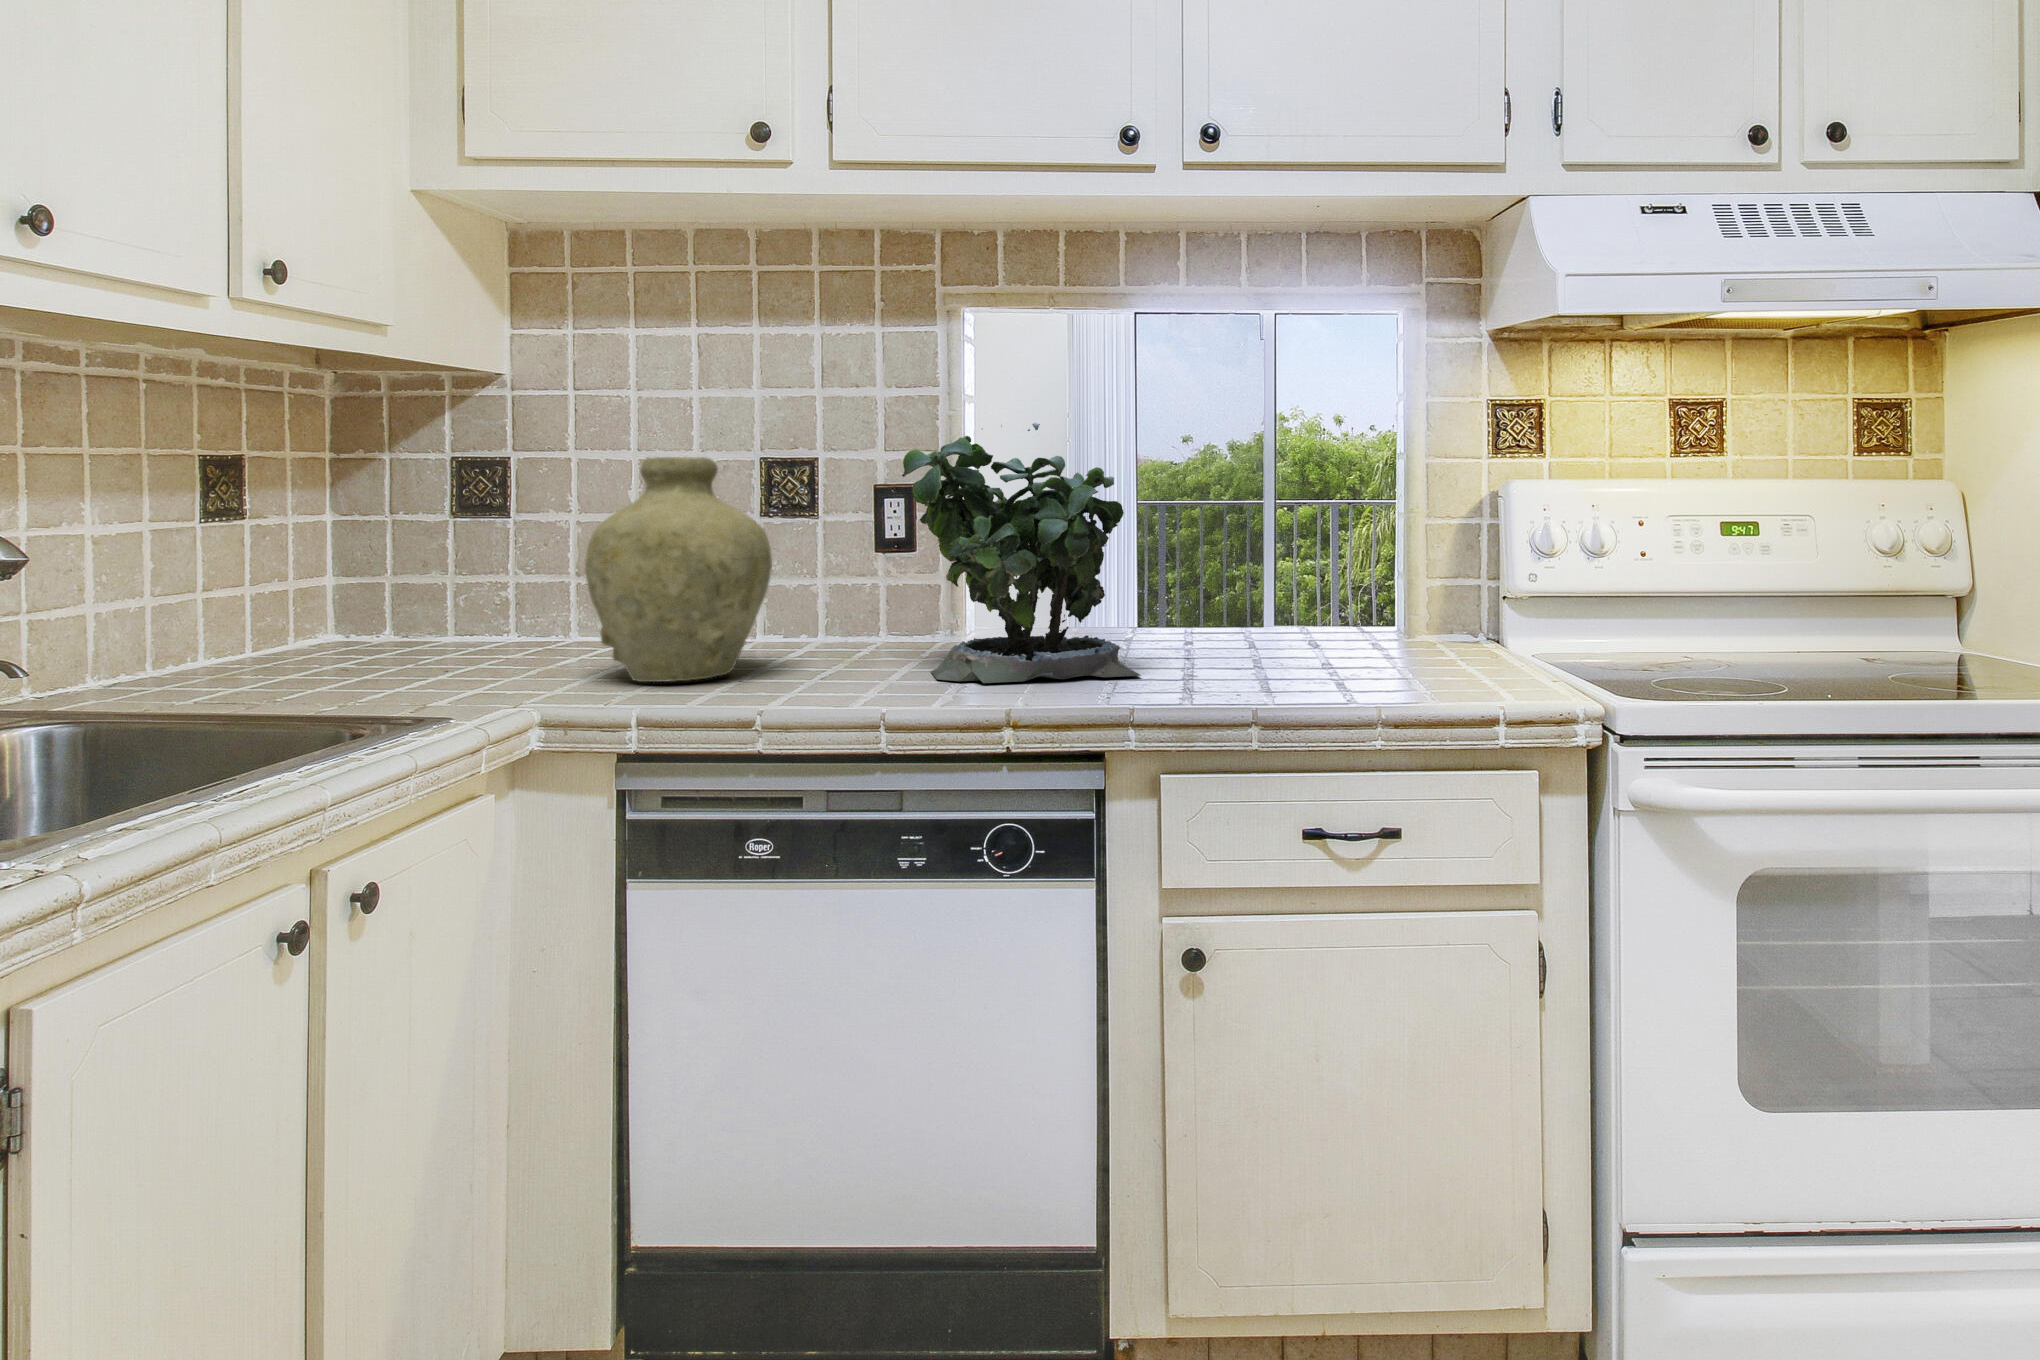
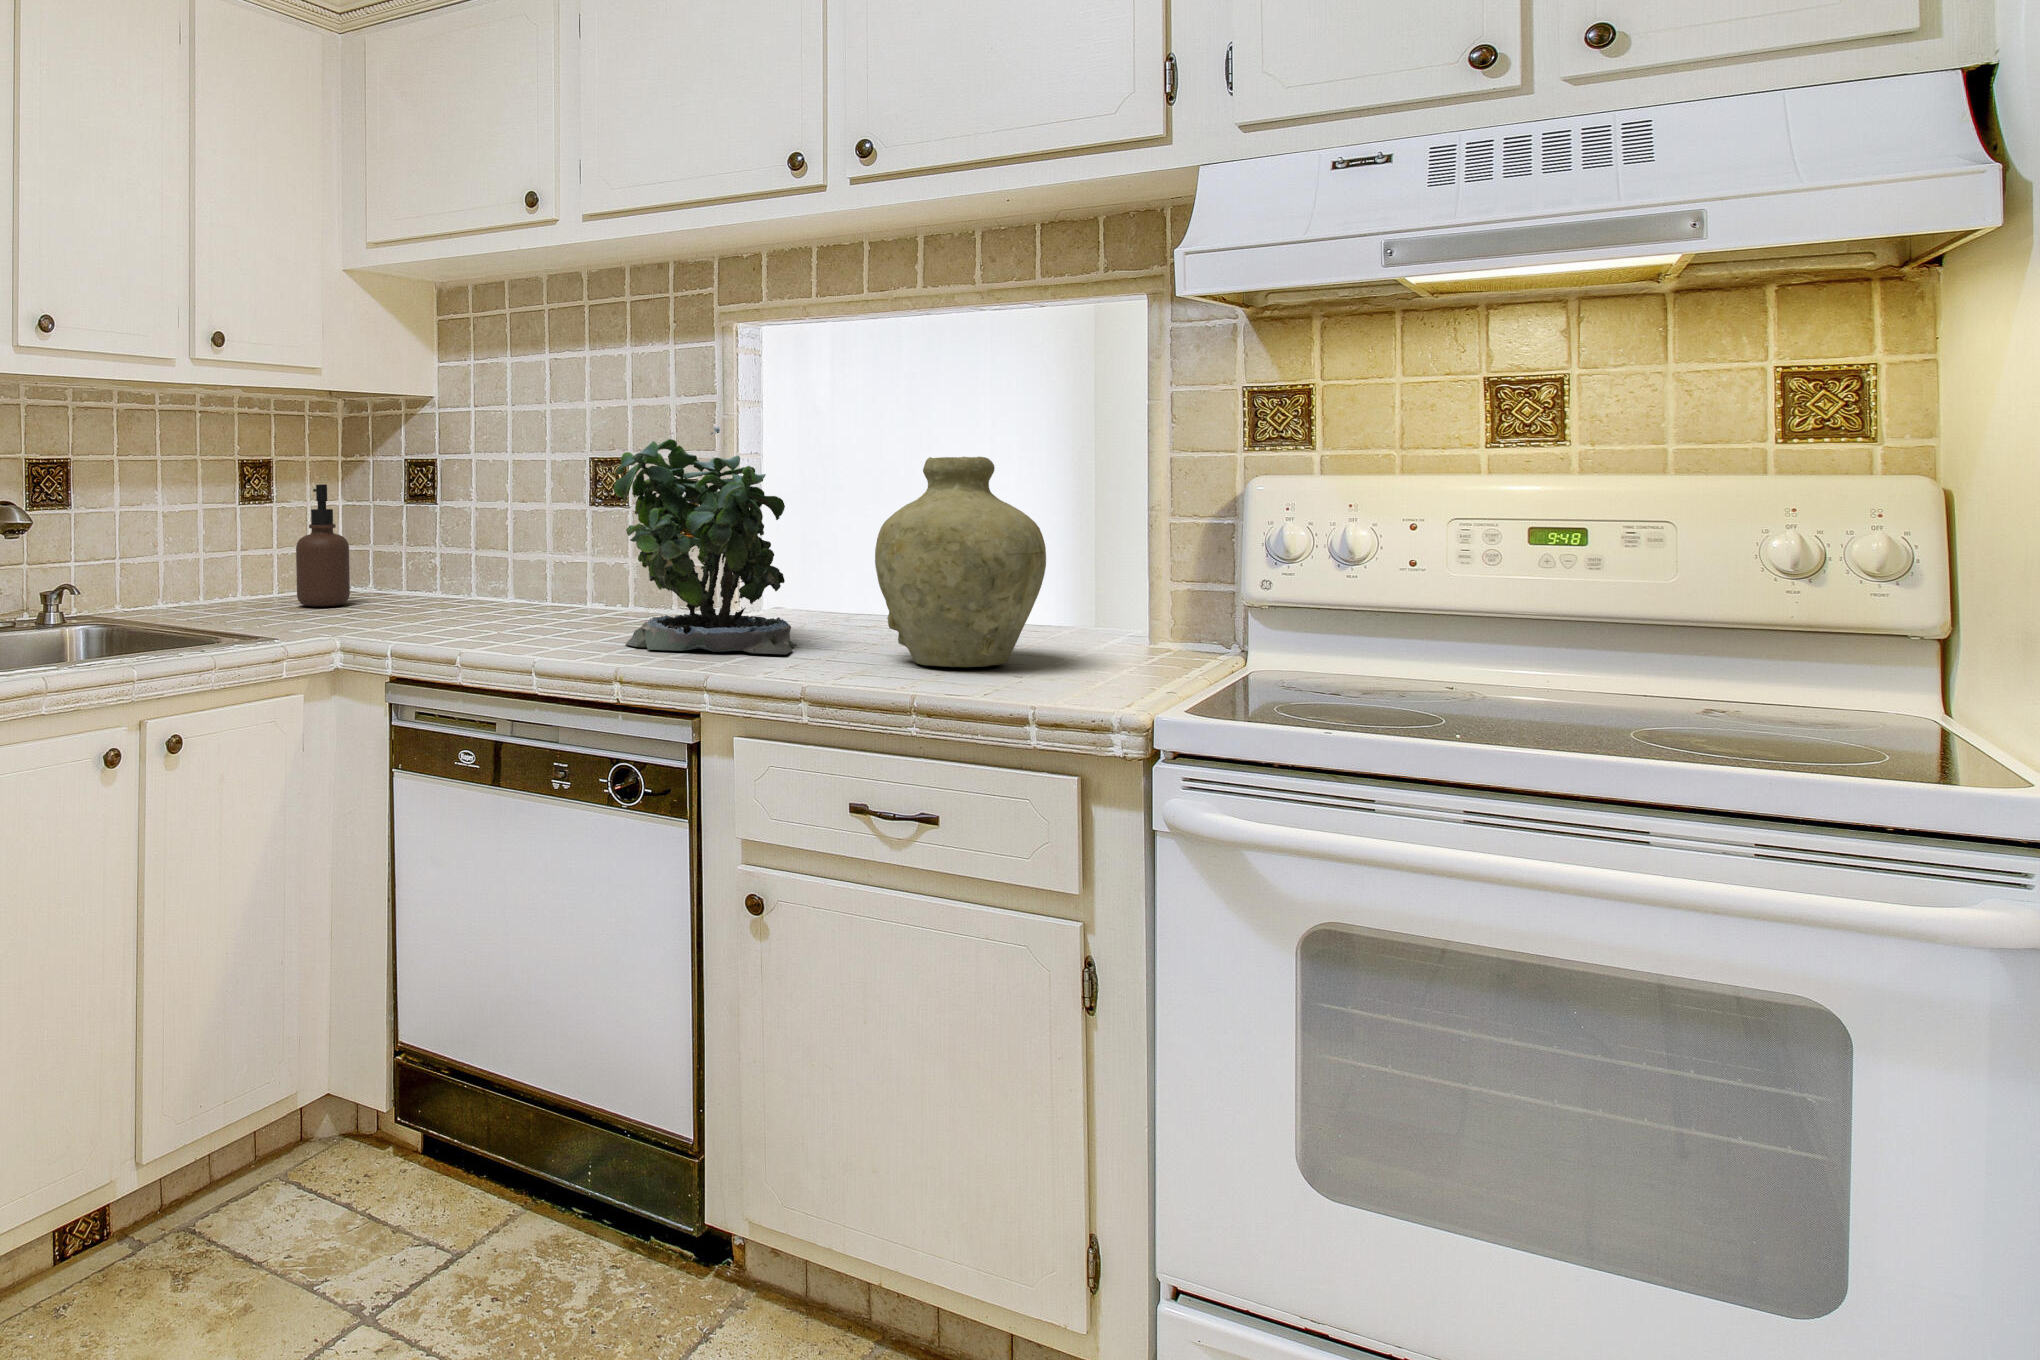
vase: present [585,457,772,682] -> present [875,457,1046,667]
soap dispenser: none [327,489,414,663] -> present [296,484,350,607]

